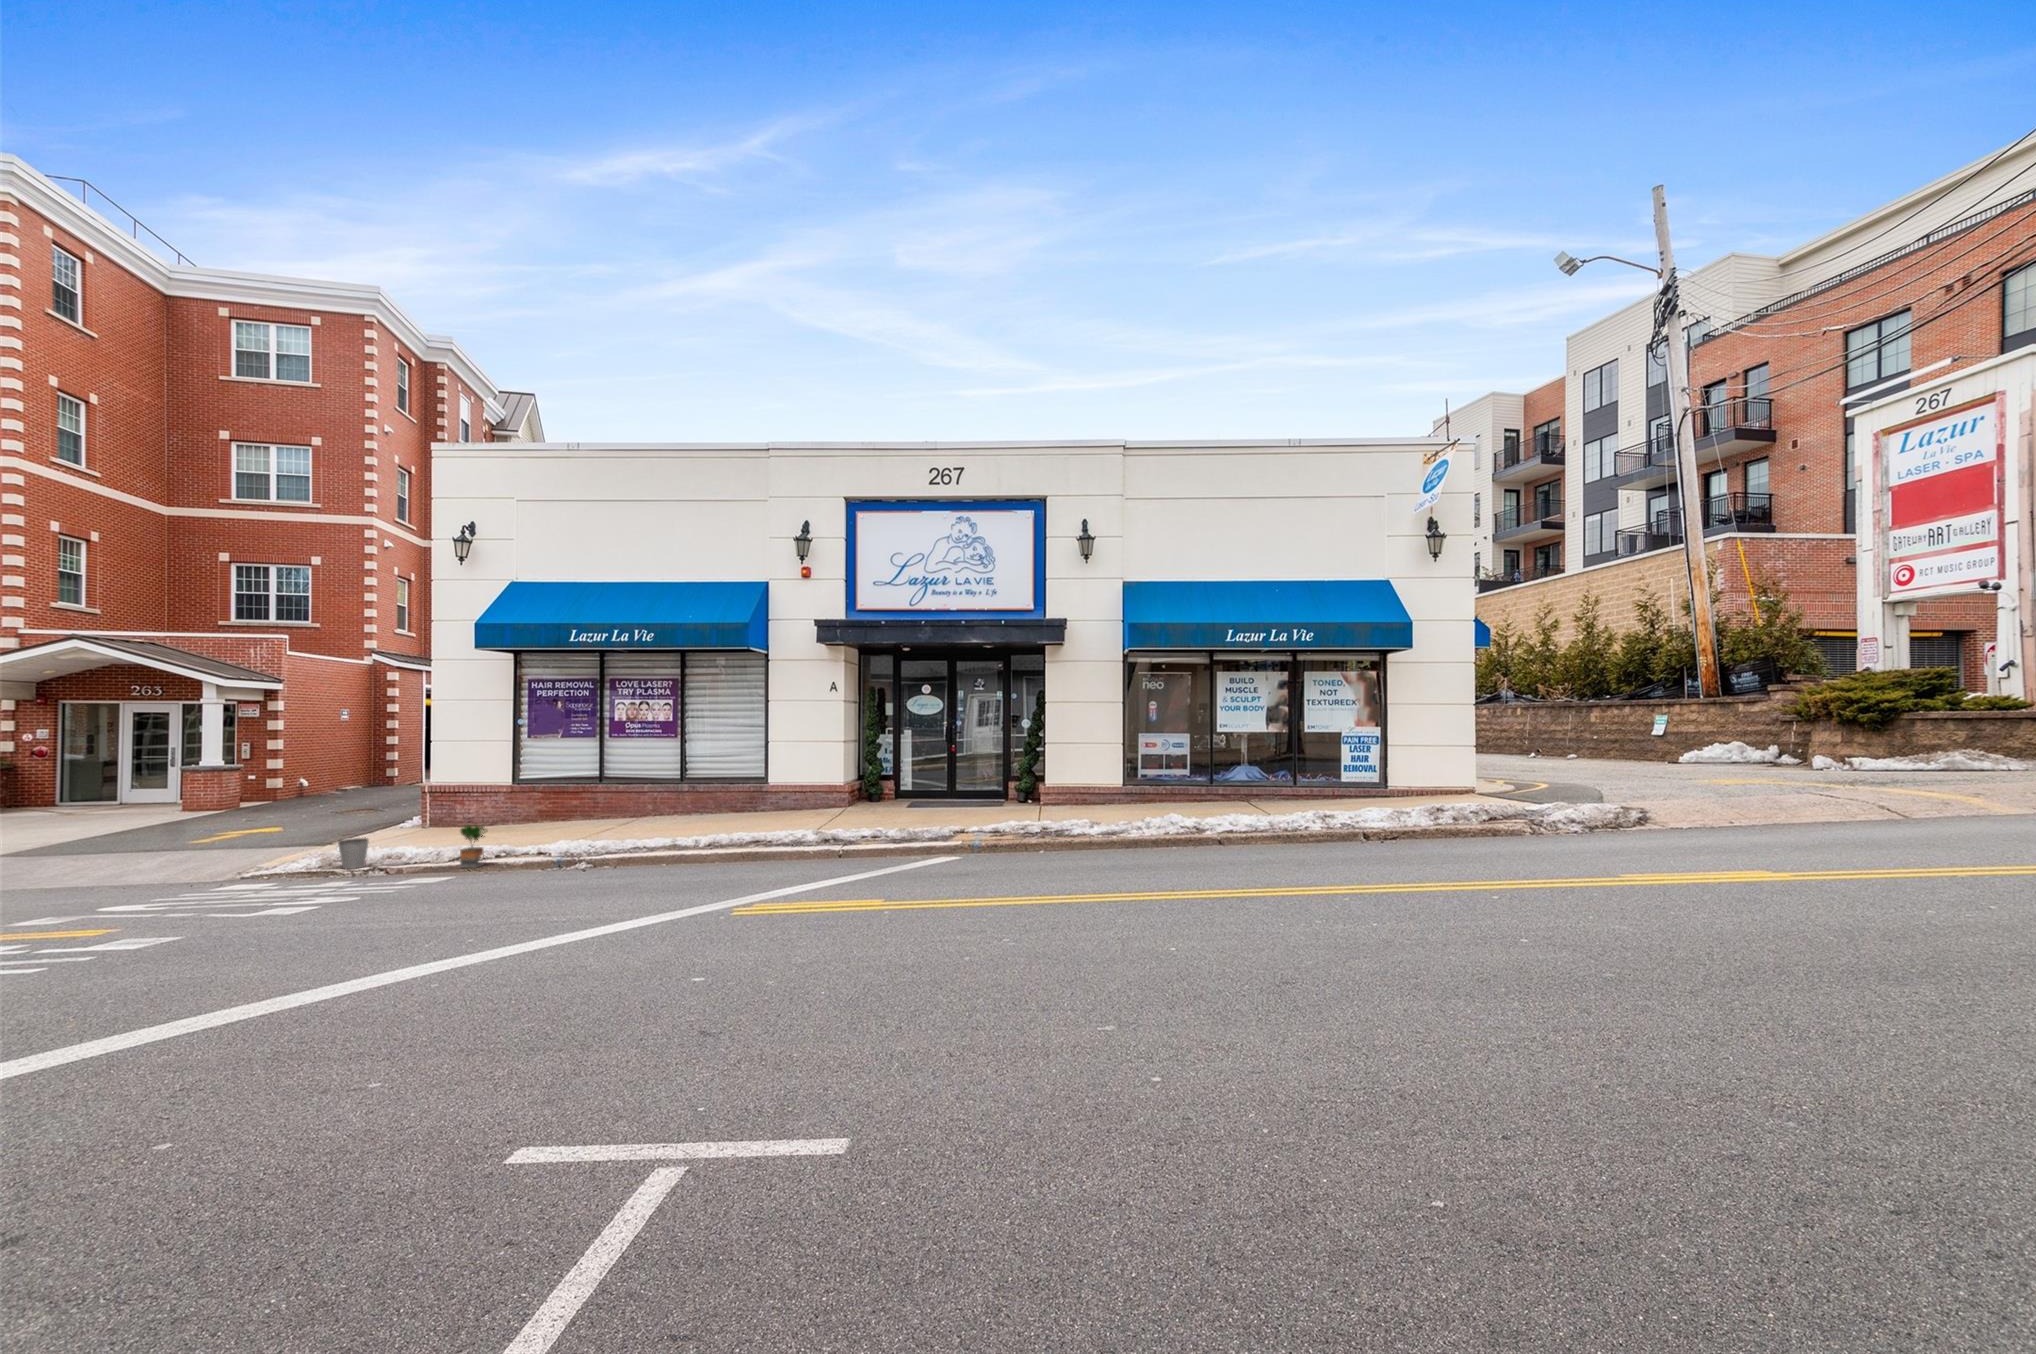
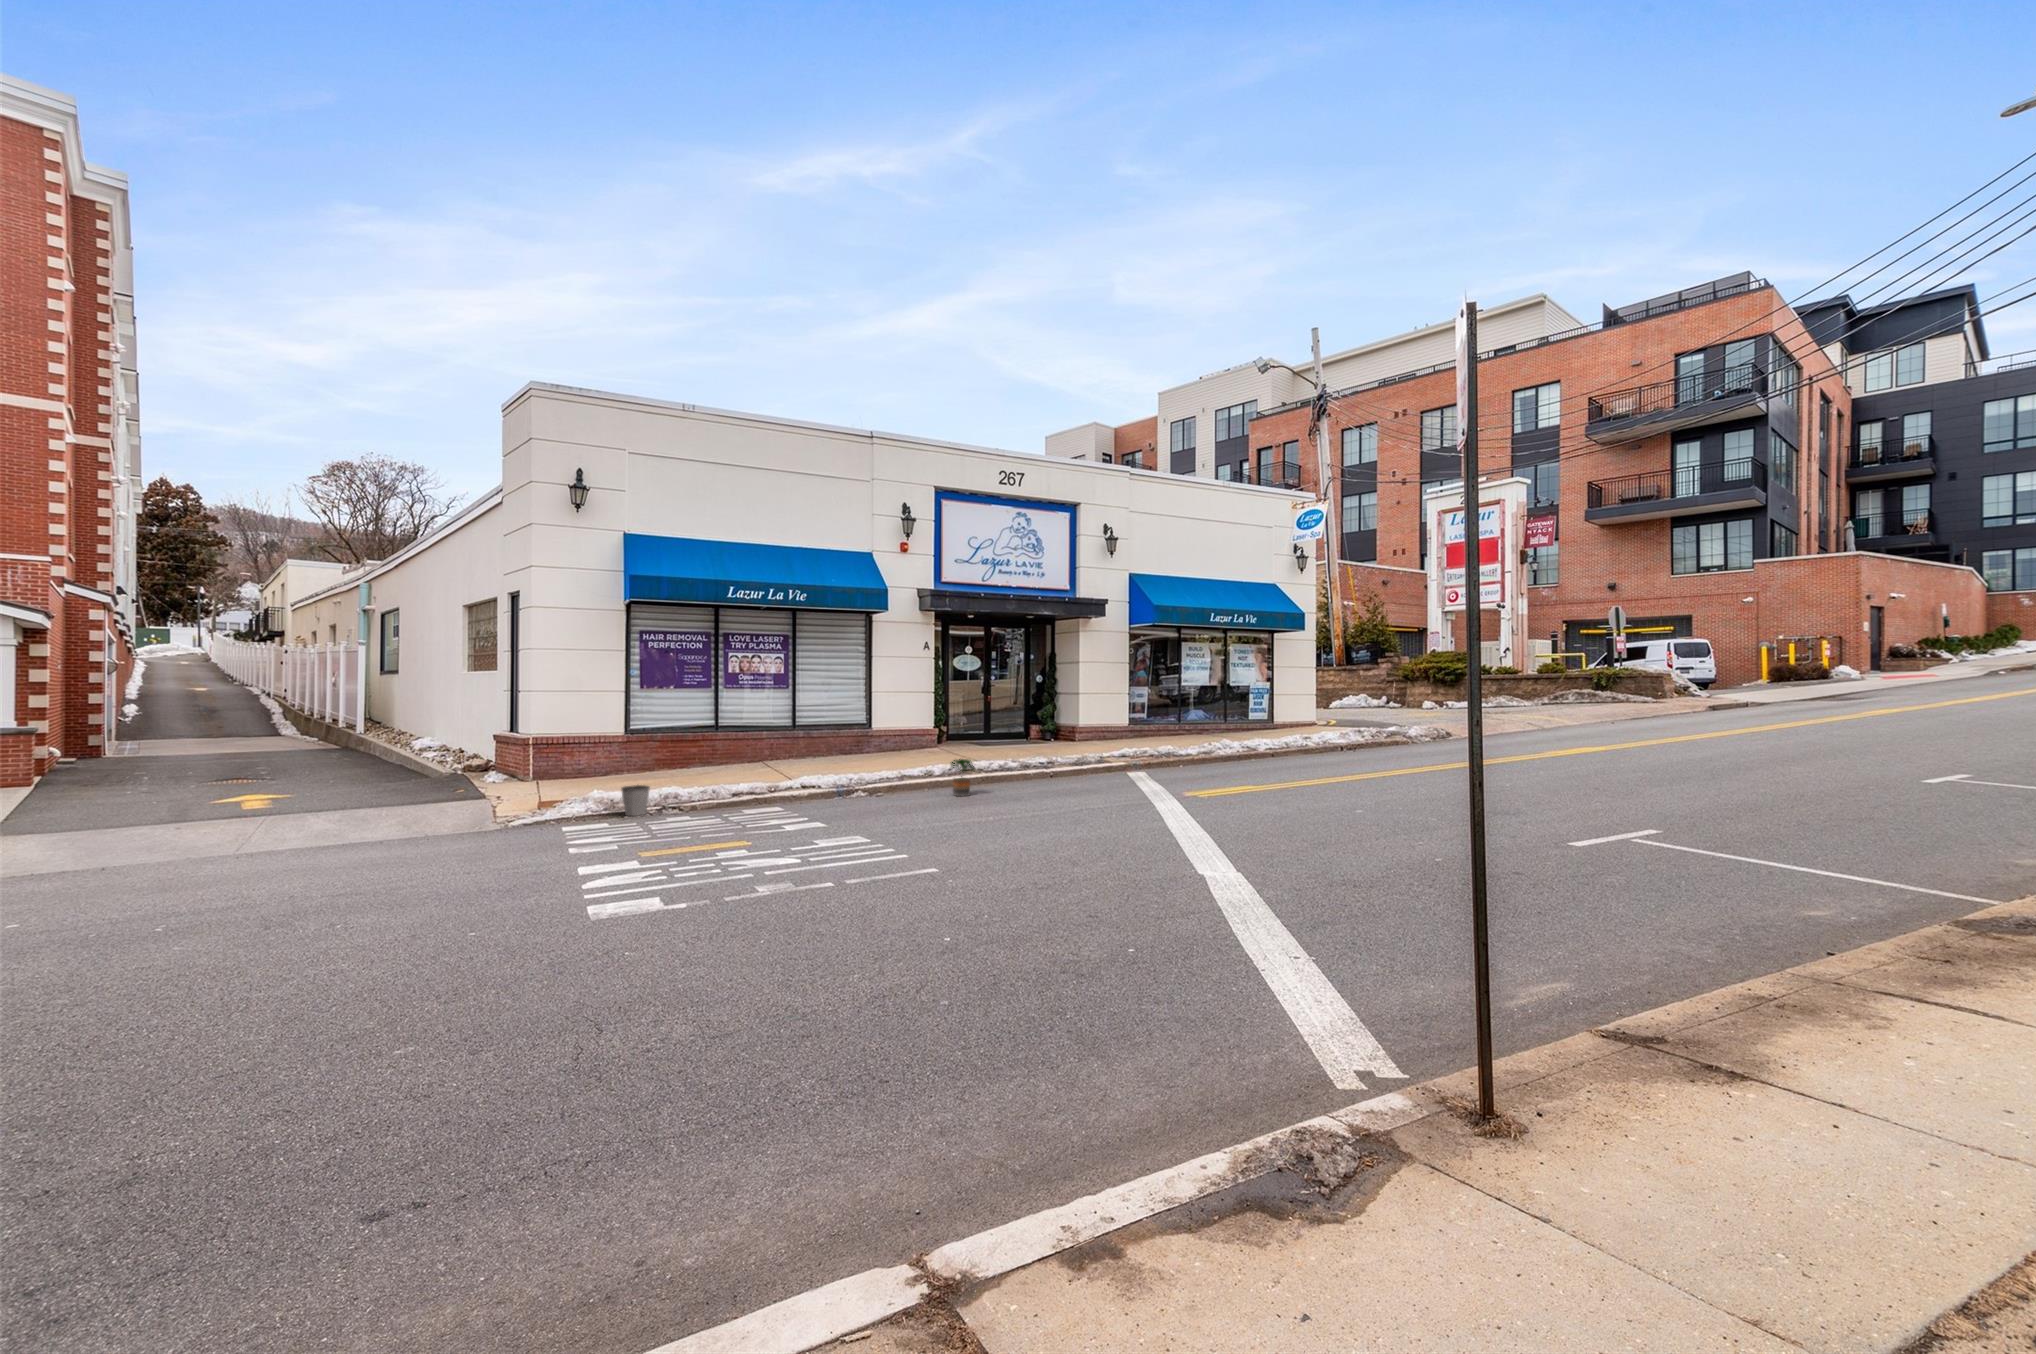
potted tree: present [460,825,487,868] -> present [951,759,975,797]

